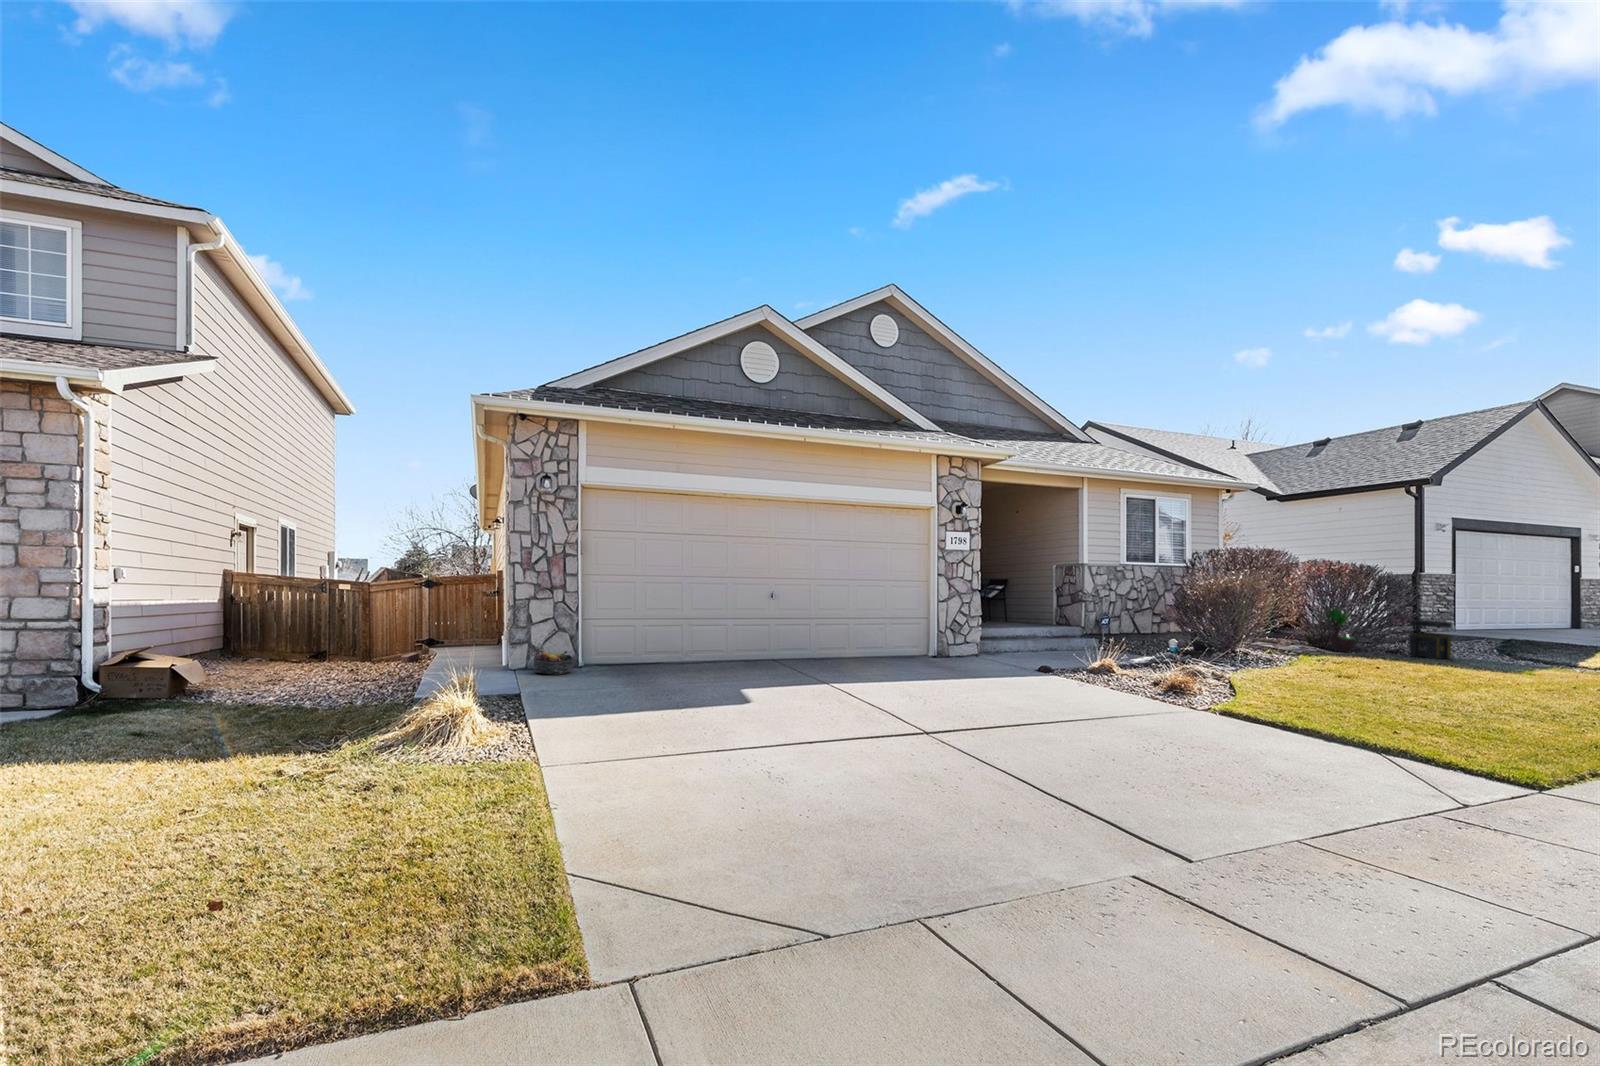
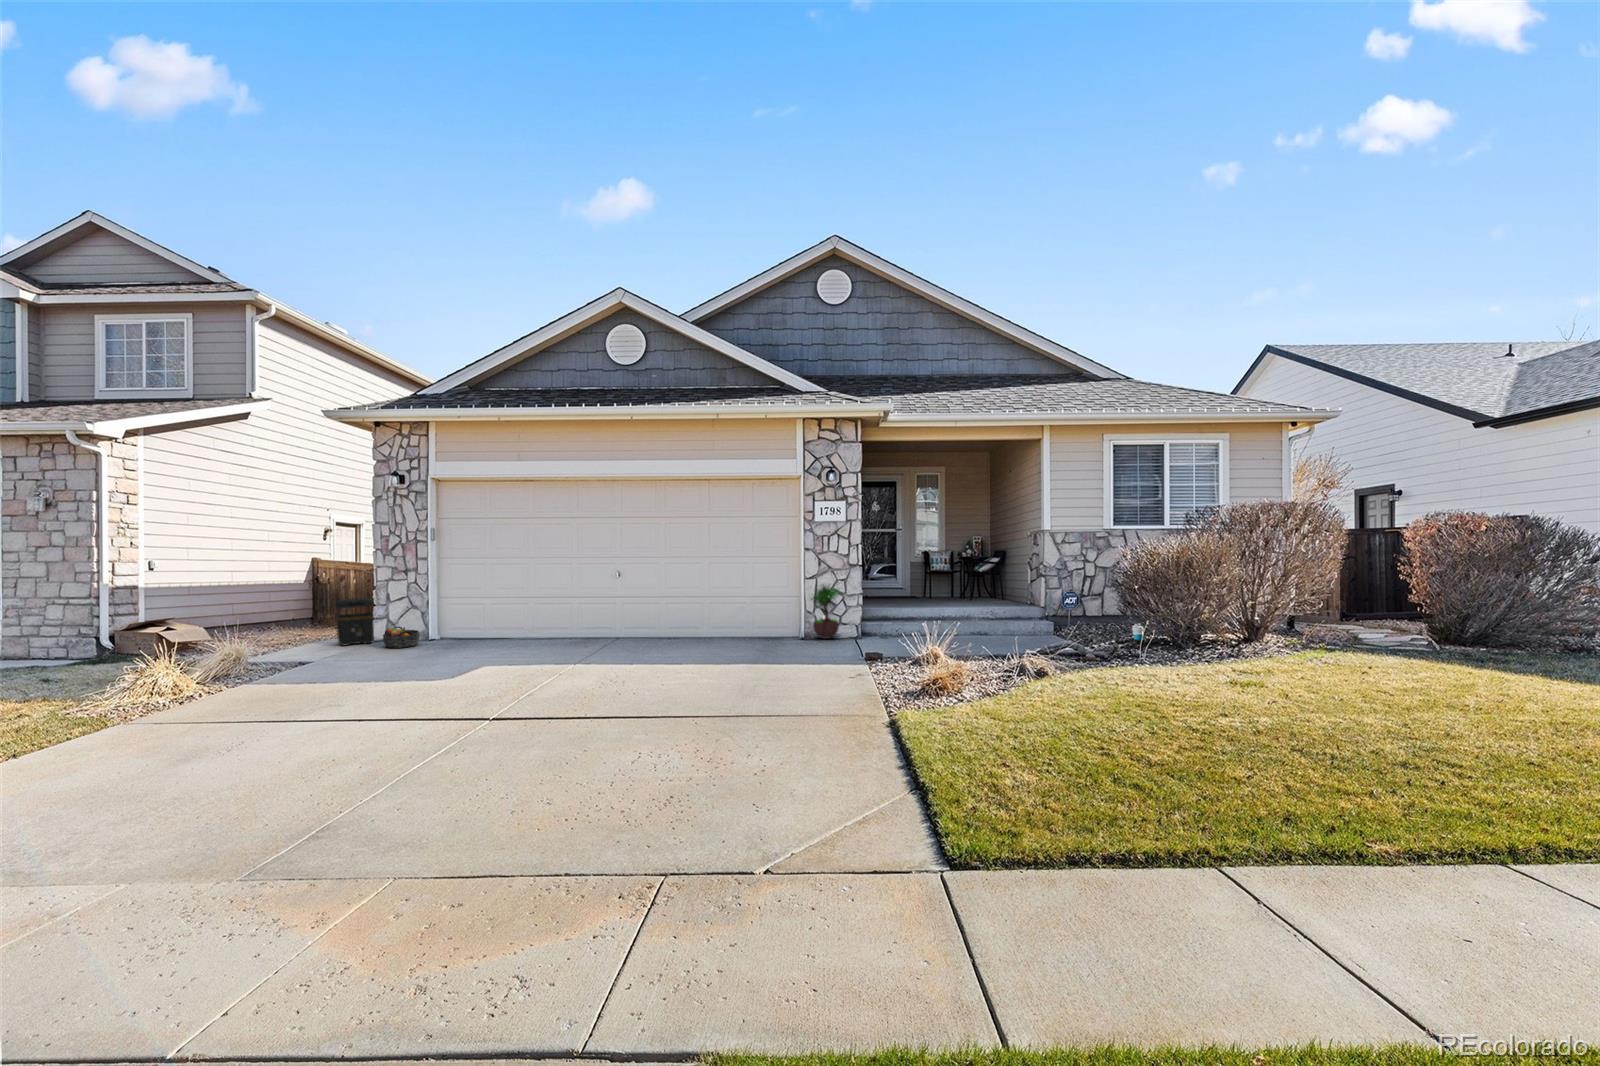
potted tree: present [1323,608,1356,652] -> present [810,585,839,639]
toolbox: present [1409,620,1452,659] -> present [336,598,374,646]

